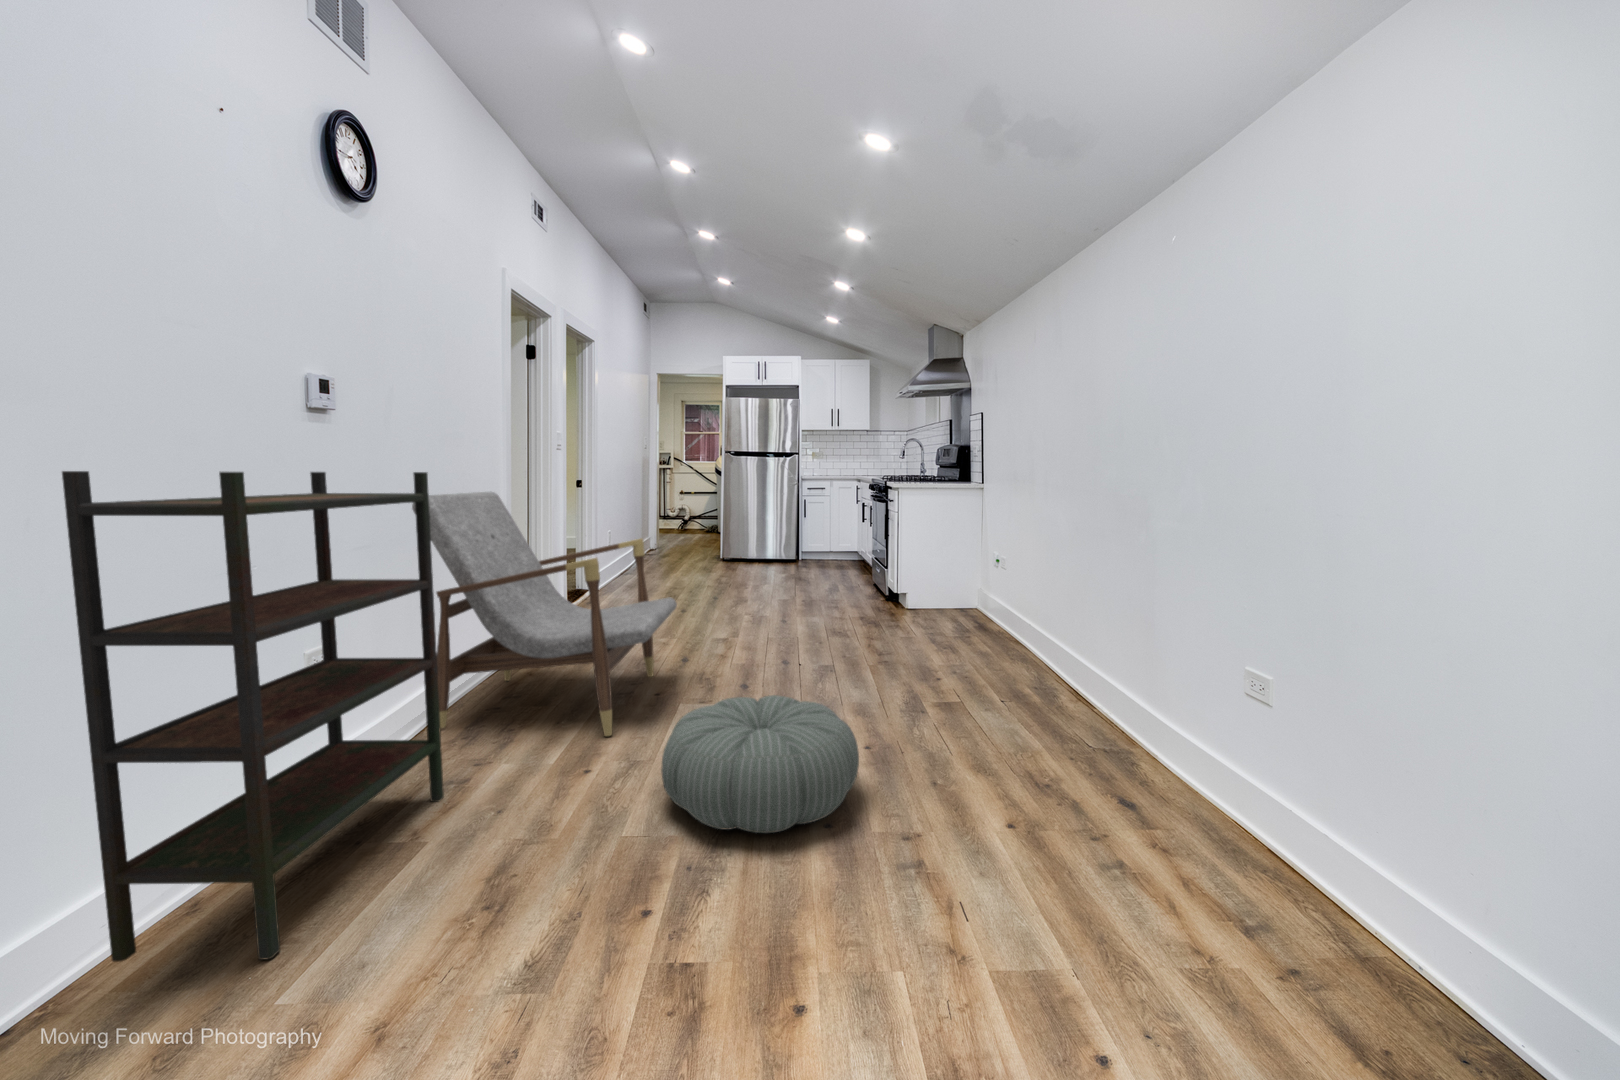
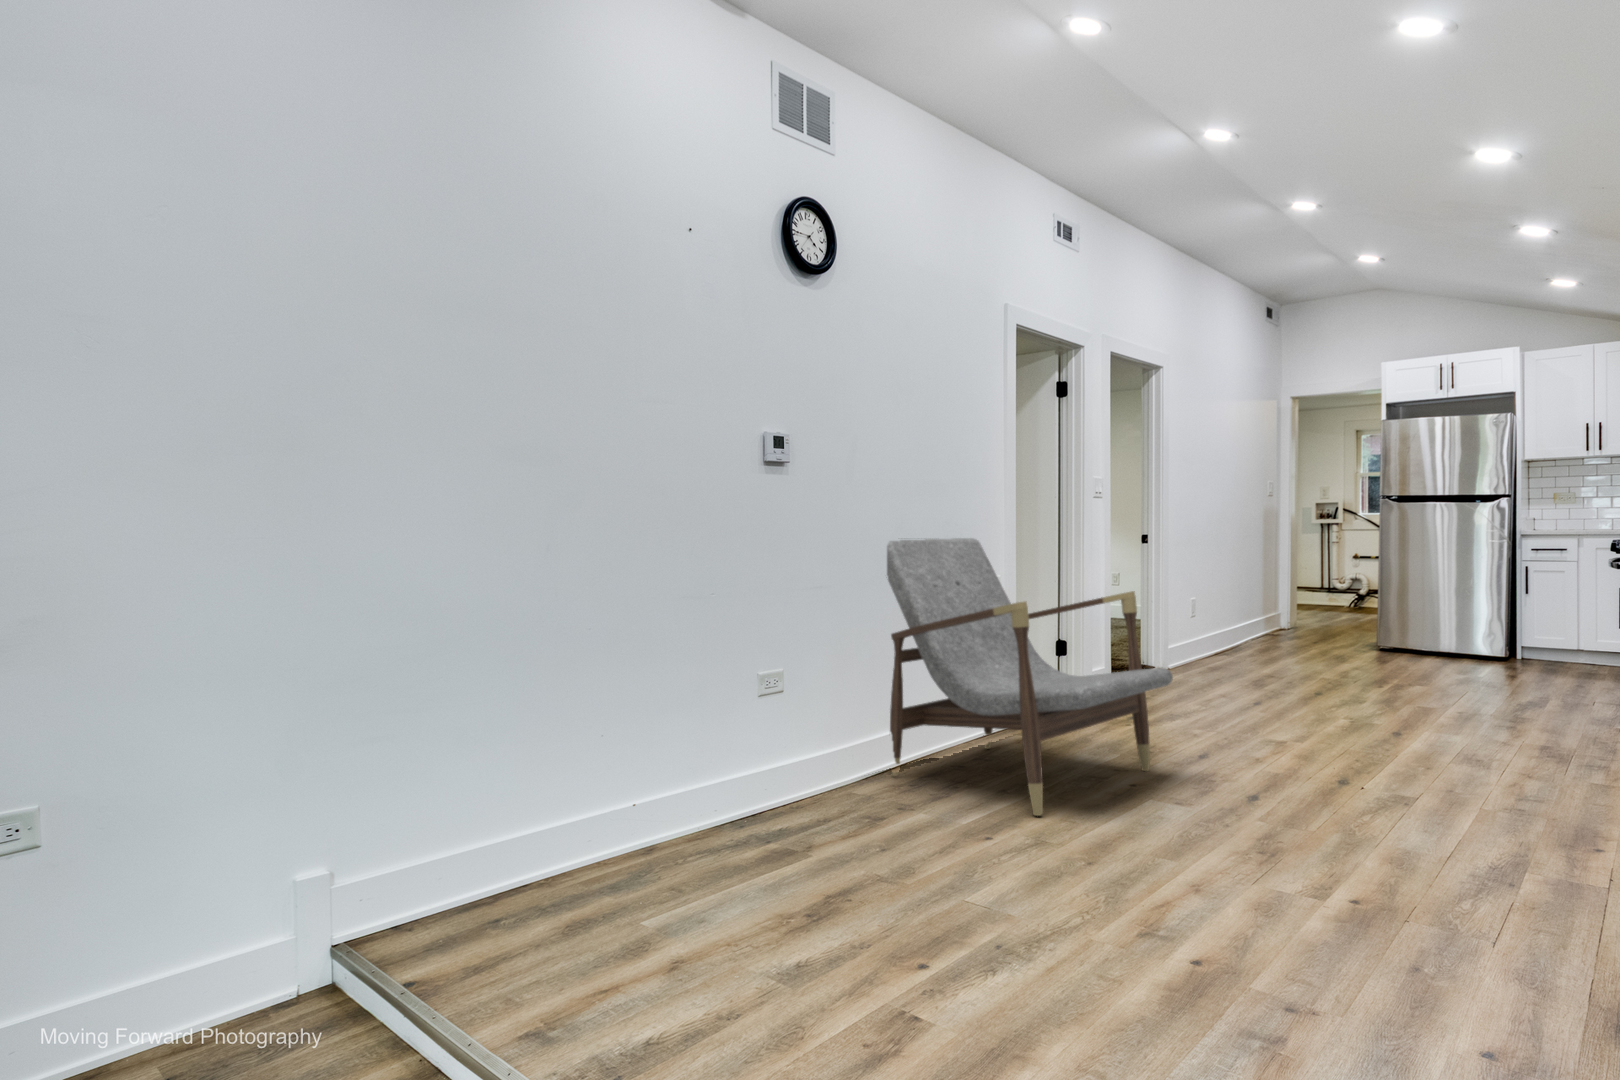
bookshelf: present [62,471,444,962] -> none [589,502,850,893]
pouf: present [661,695,859,833] -> none [1020,782,1301,958]

